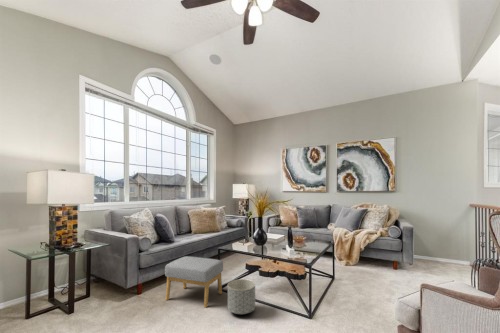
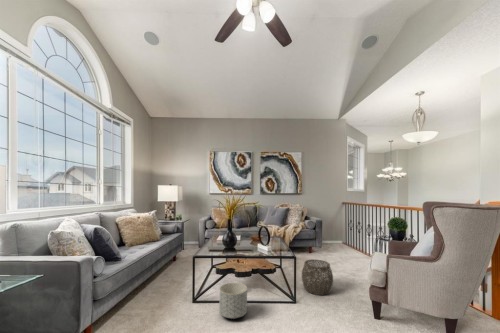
footstool: present [165,256,223,307] -> none [138,268,200,324]
woven basket: none [338,271,379,316] -> present [302,259,333,295]

